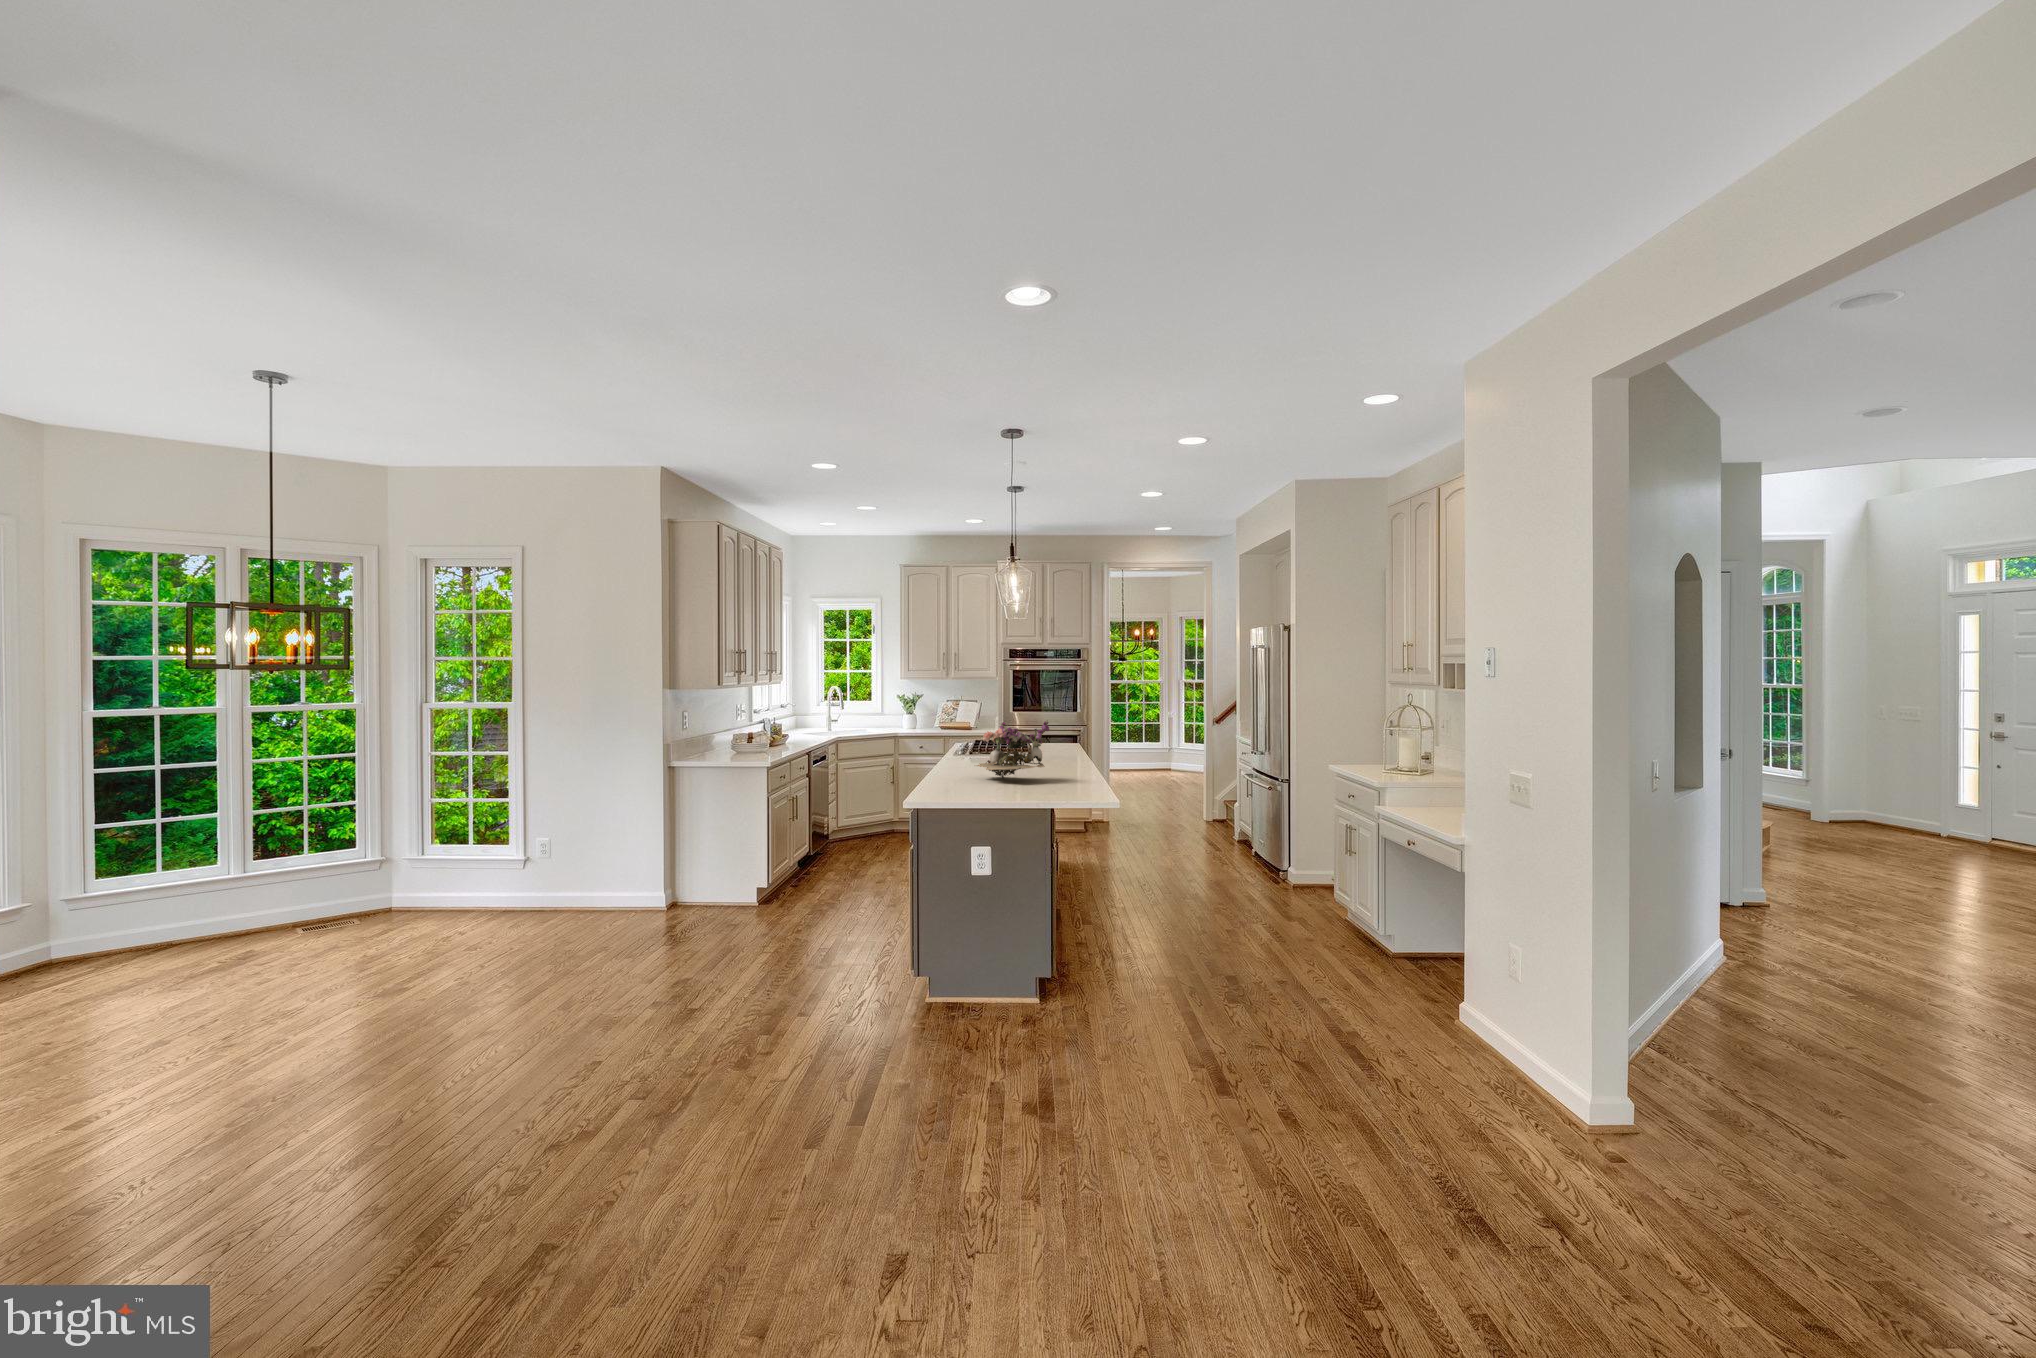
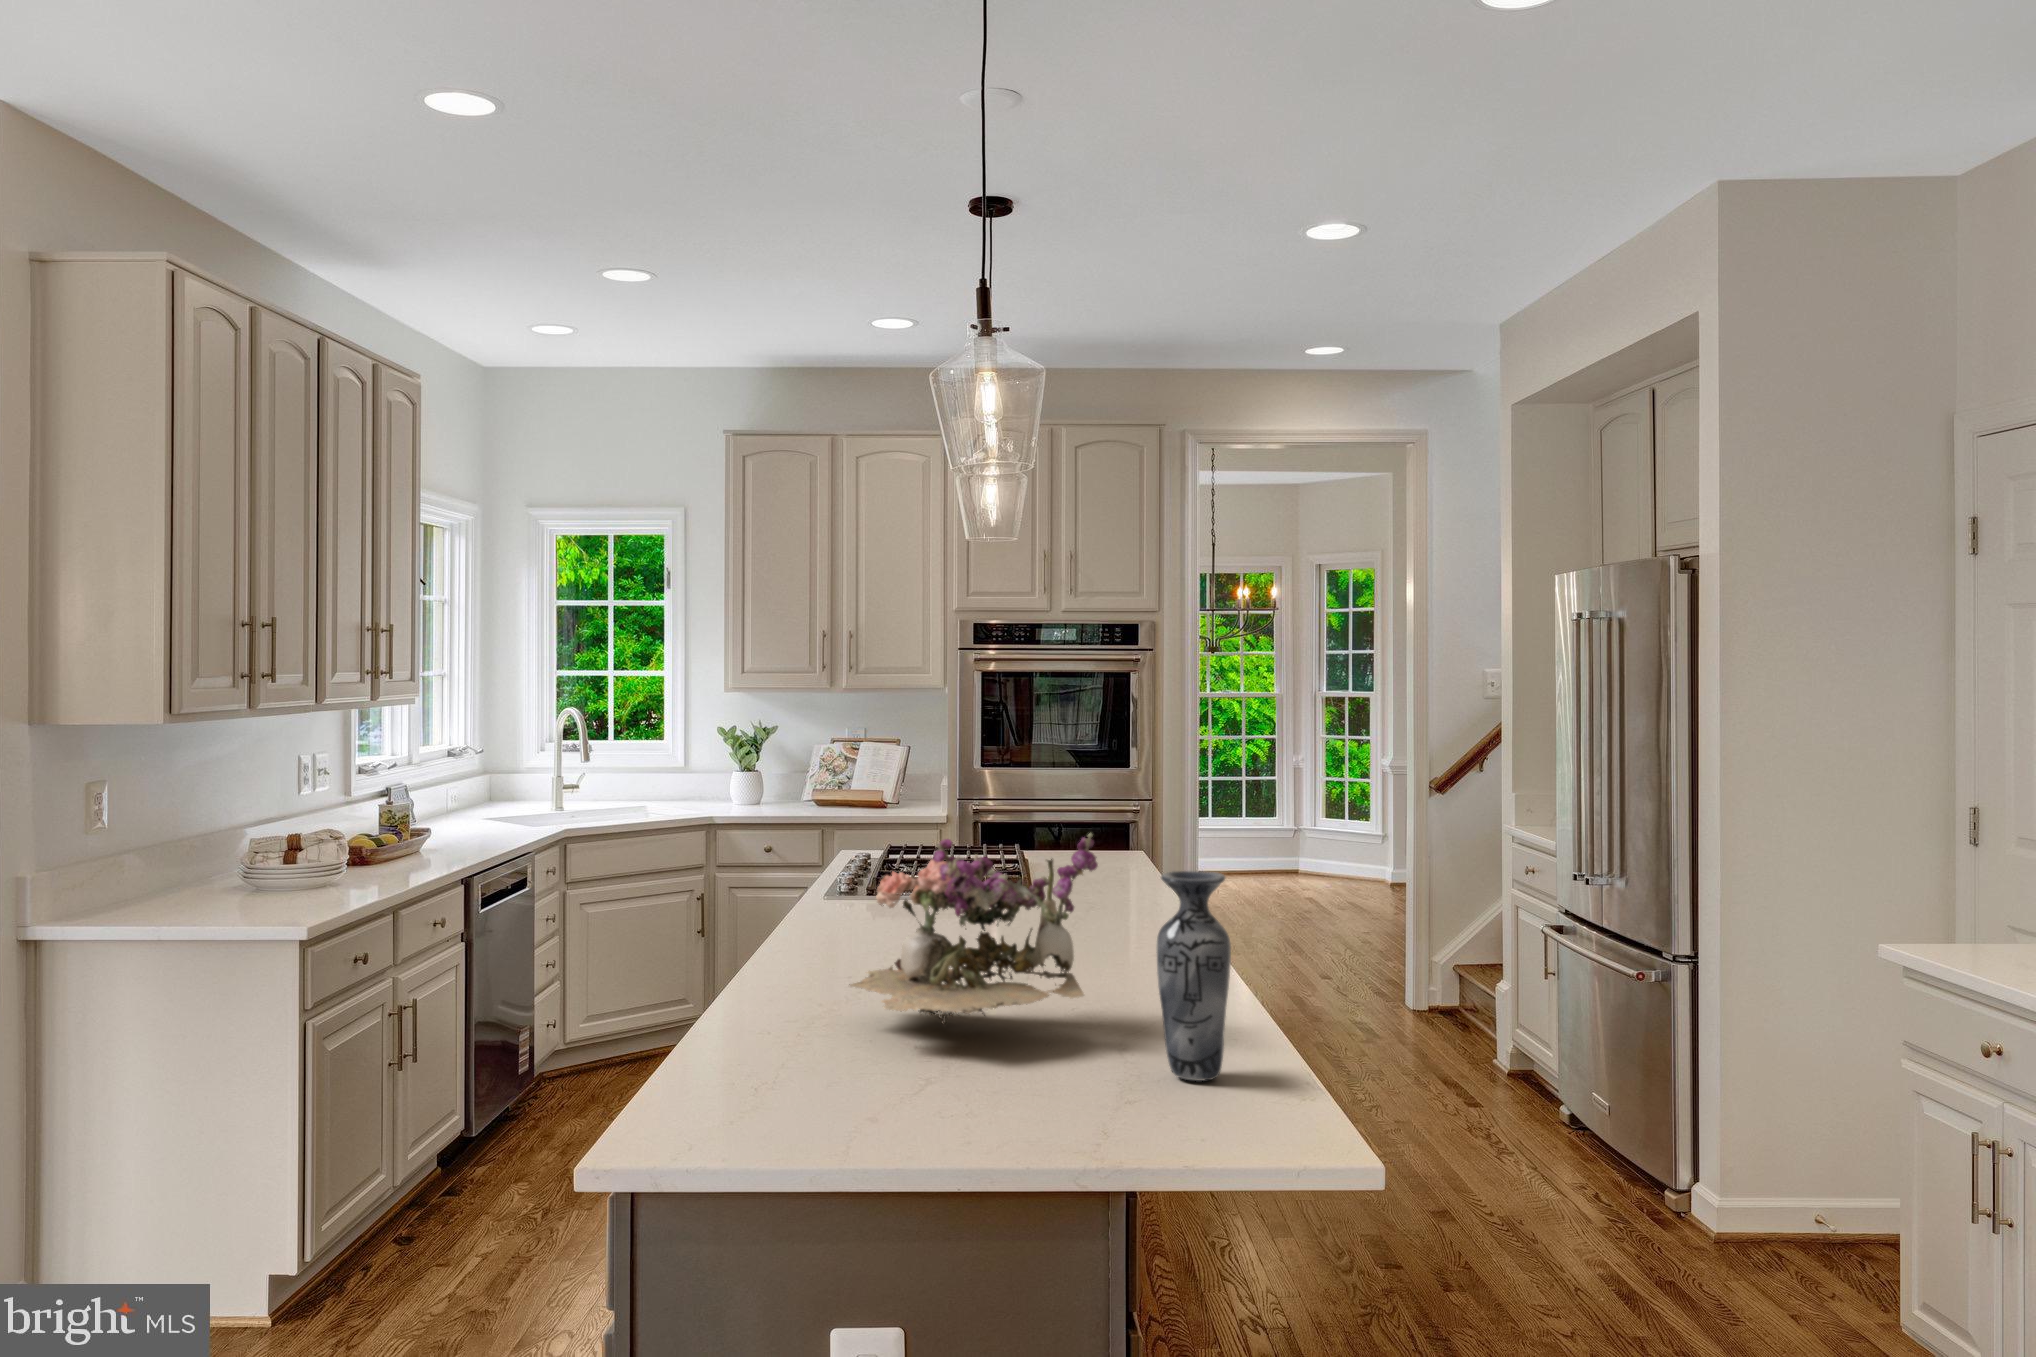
vase: none [1065,729,1085,787] -> present [1156,871,1231,1081]

